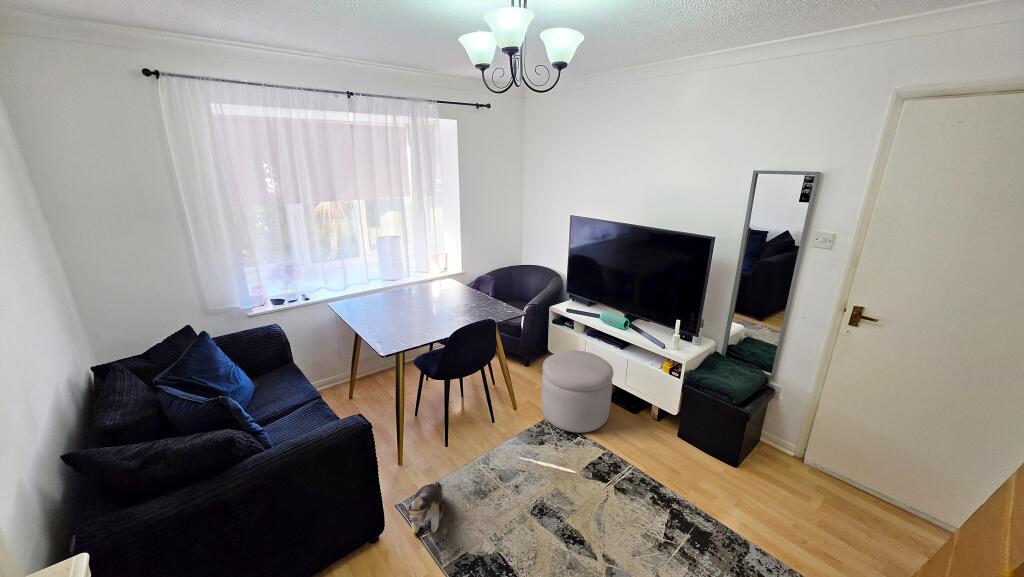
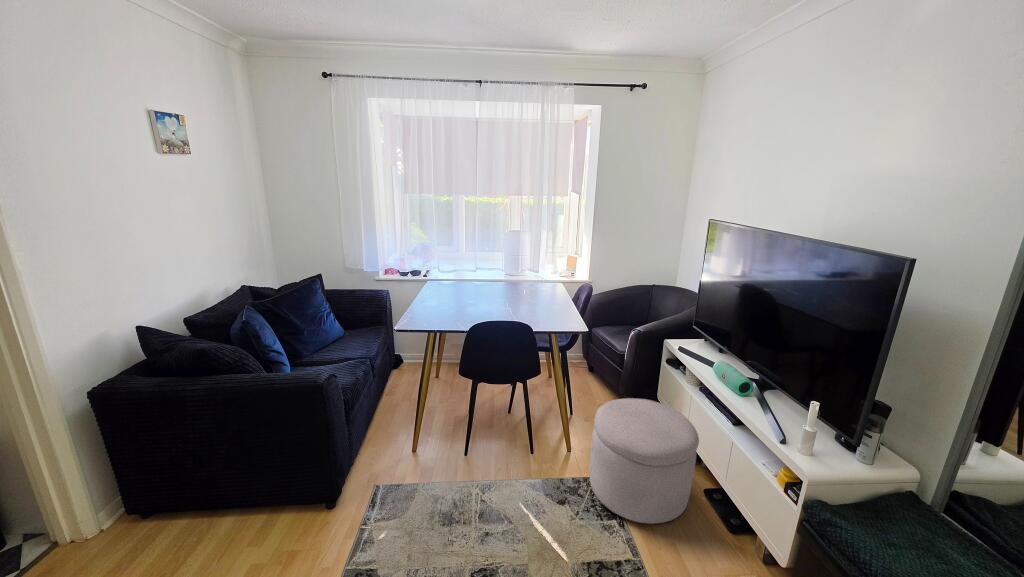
plush toy: present [403,482,445,534] -> none [334,477,422,529]

